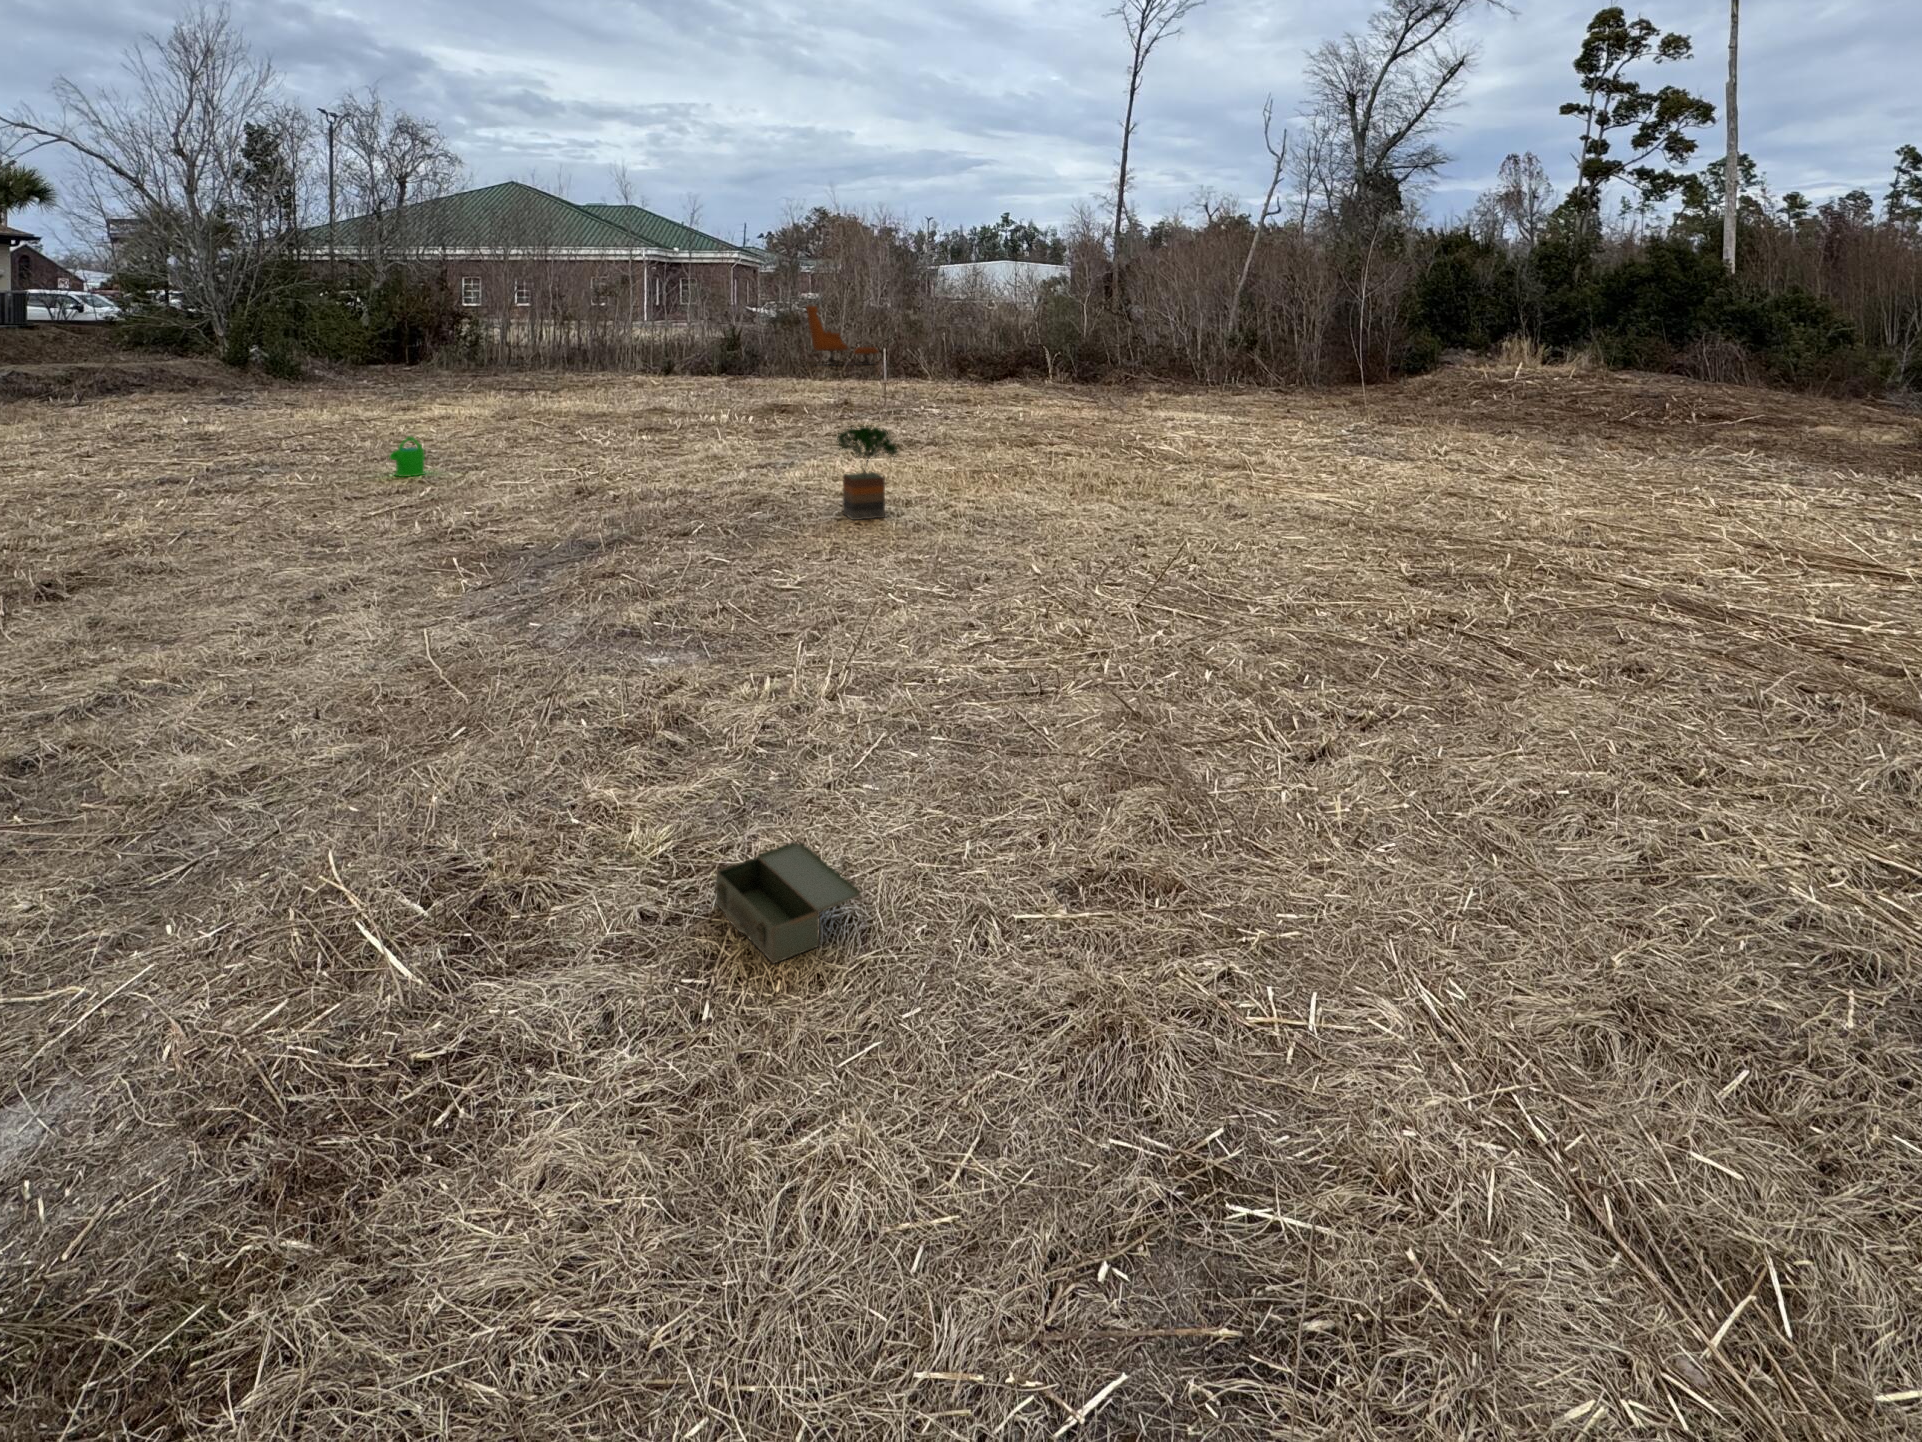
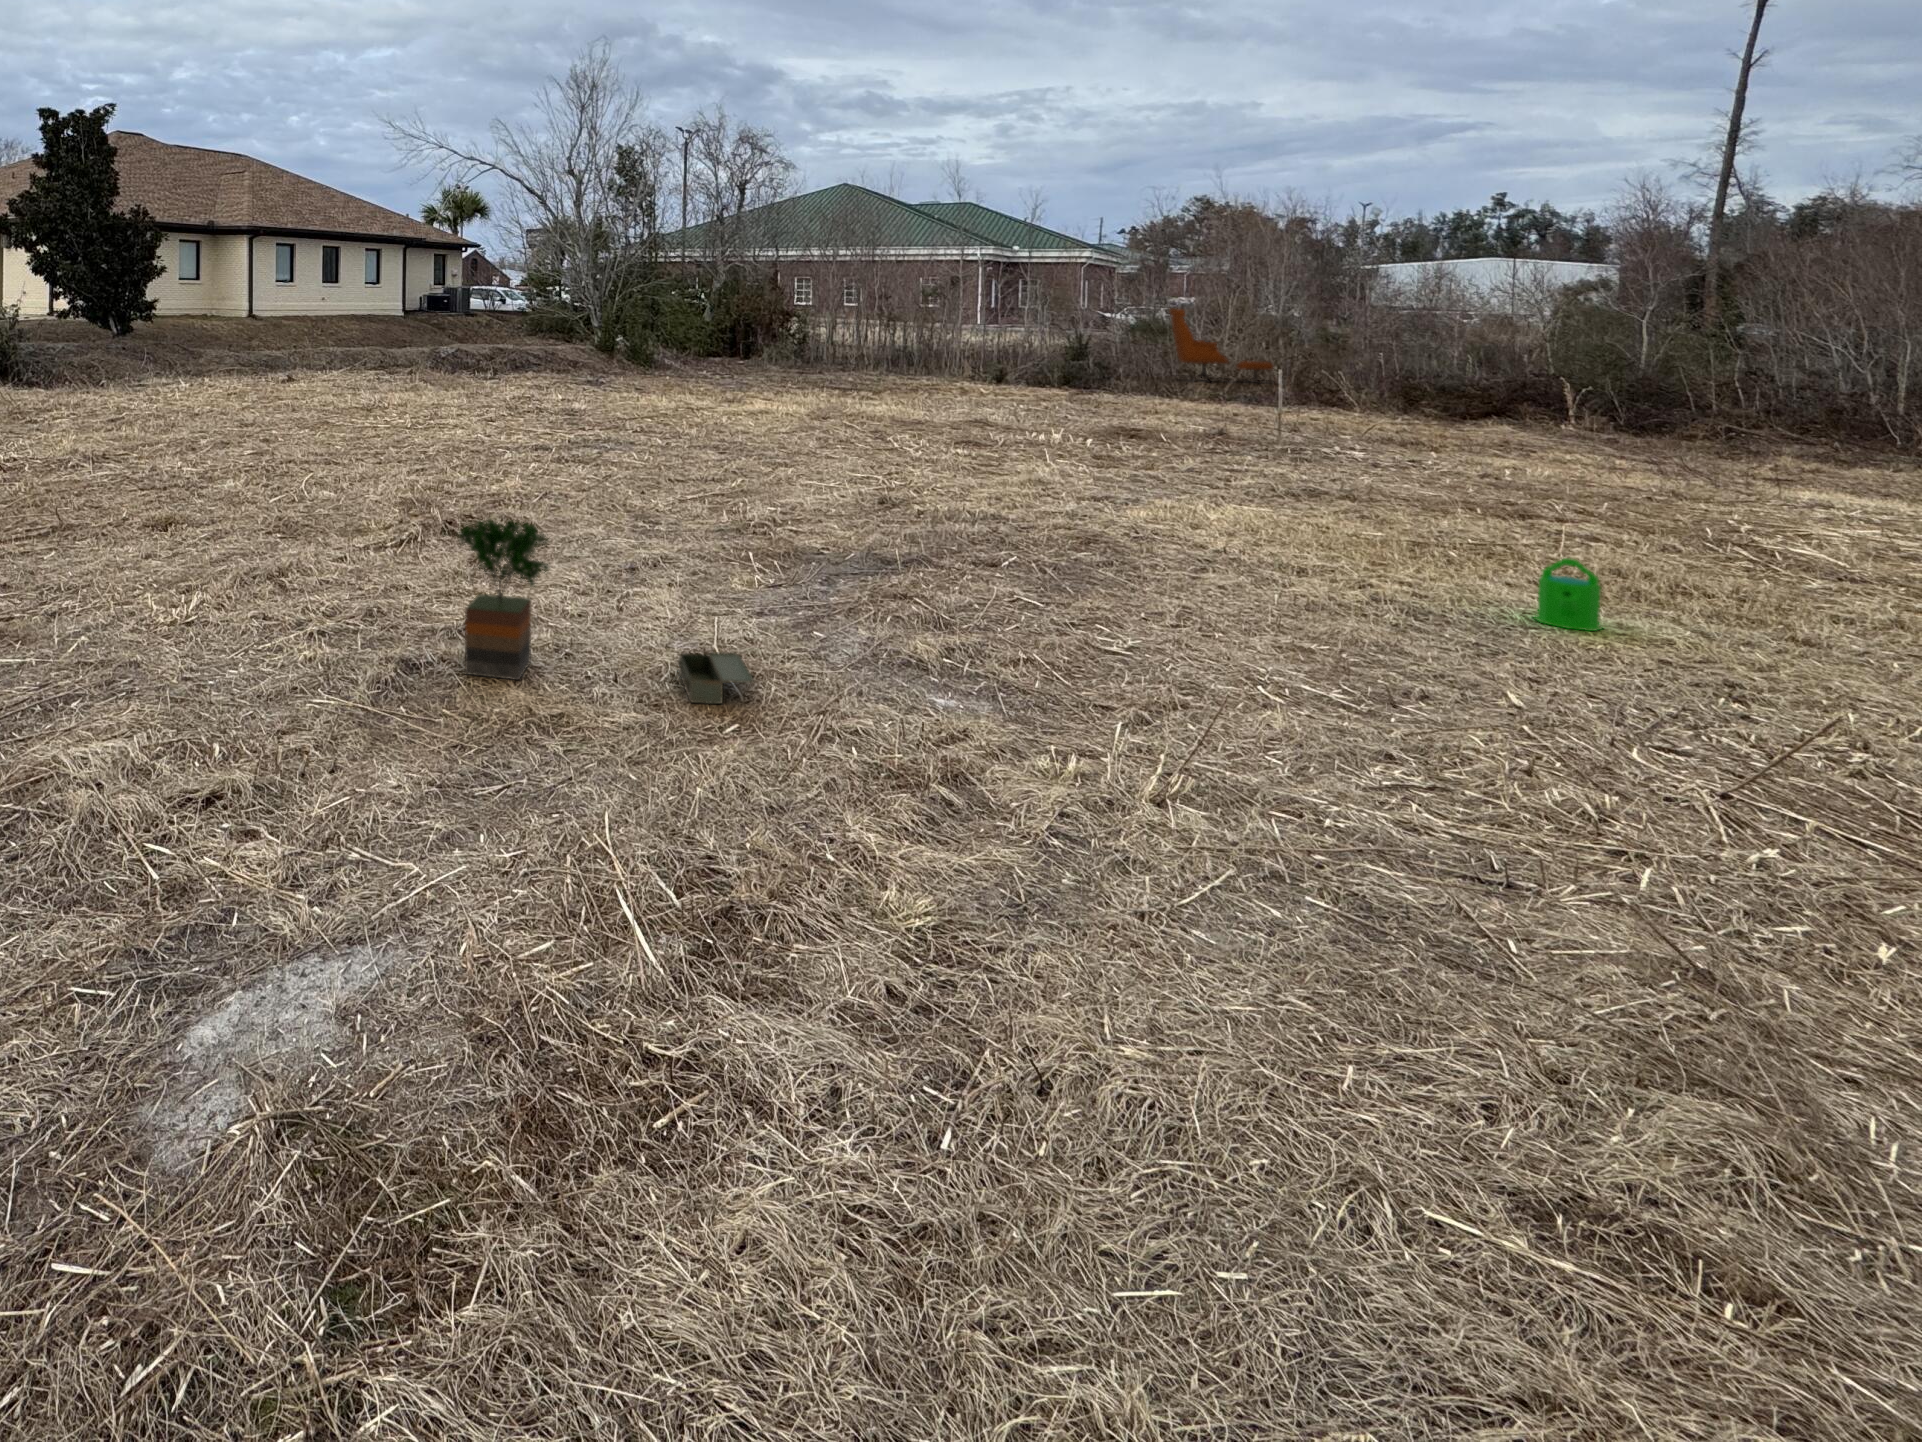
potted tree: present [837,426,898,520] -> present [459,520,550,680]
watering can: present [390,436,425,477] -> present [1533,558,1601,631]
toolbox: present [715,842,861,963] -> present [677,652,754,704]

